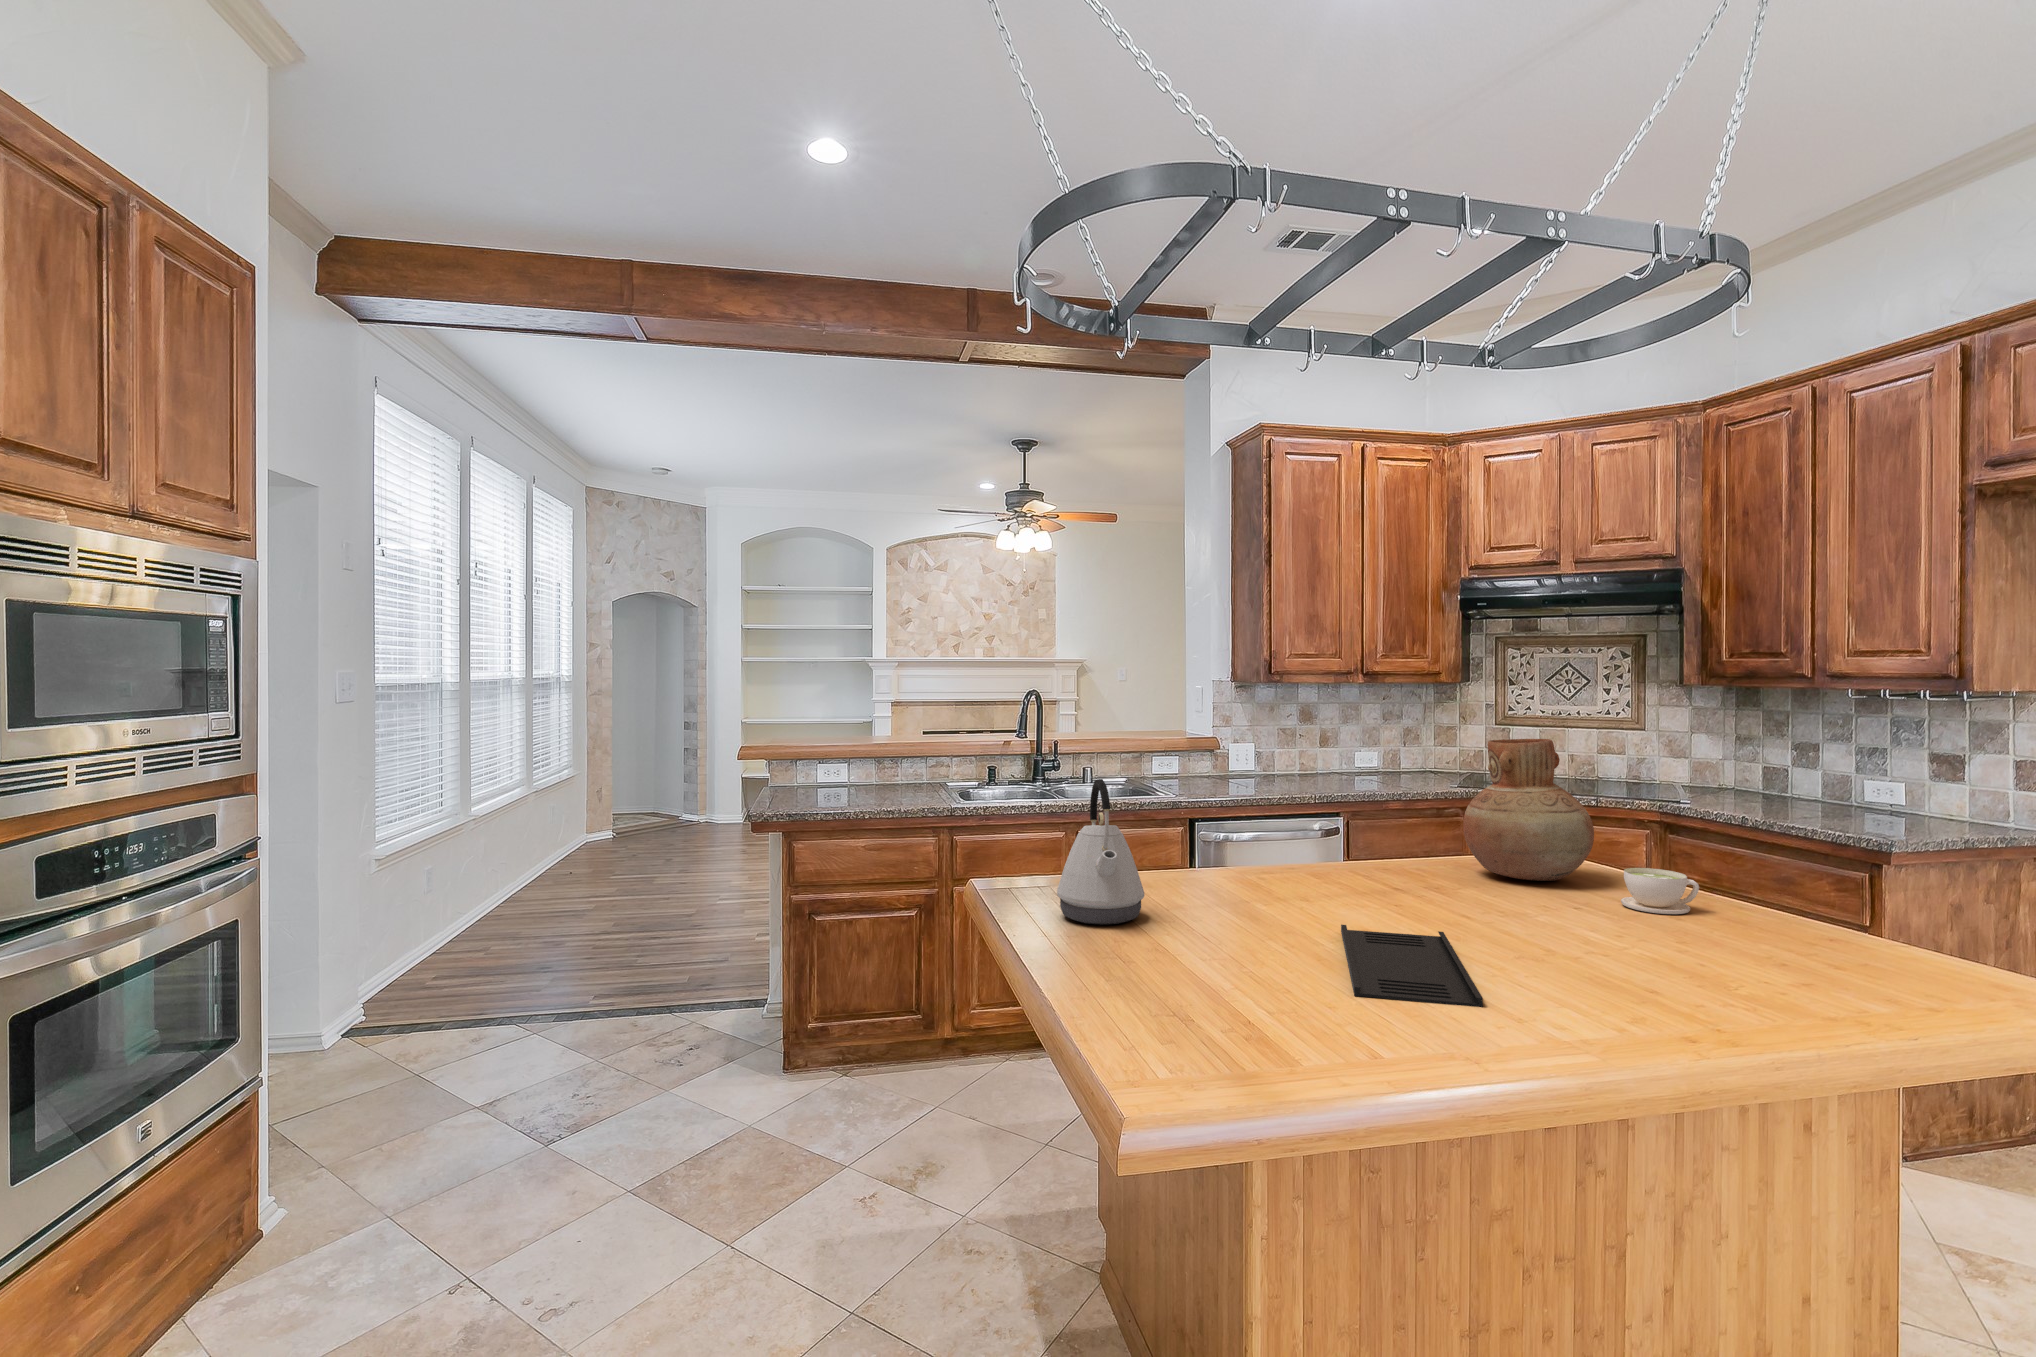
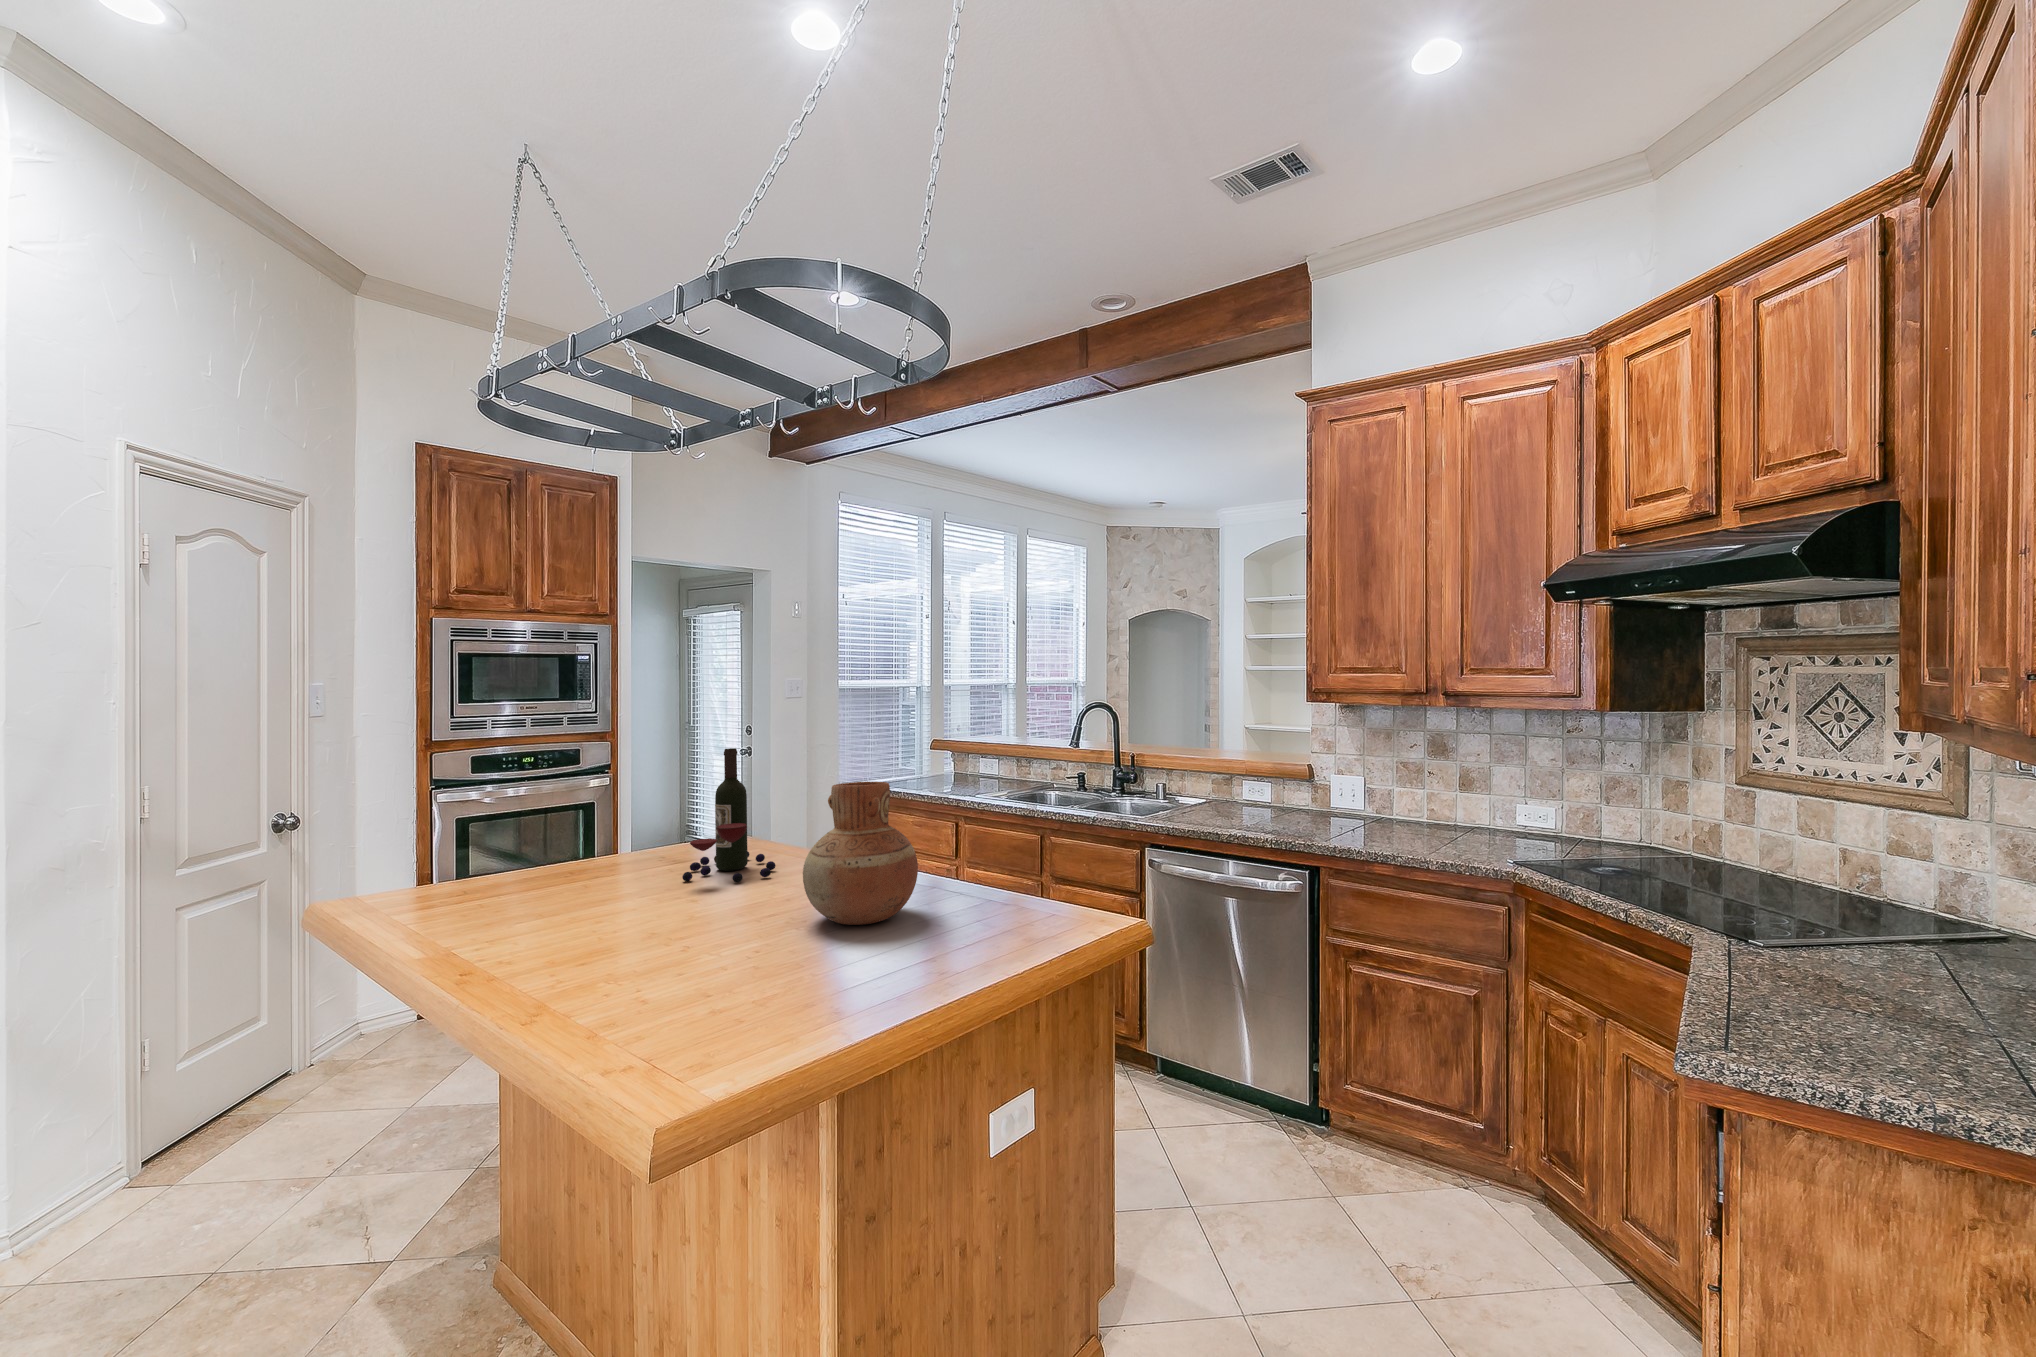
wine bottle: none [1159,721,1339,907] -> present [682,748,776,882]
kettle: present [1057,779,1144,925] -> none [596,779,669,867]
coffee cup: present [1621,868,1699,914] -> none [715,914,775,965]
tray: present [1341,925,1483,1007] -> none [416,891,603,932]

